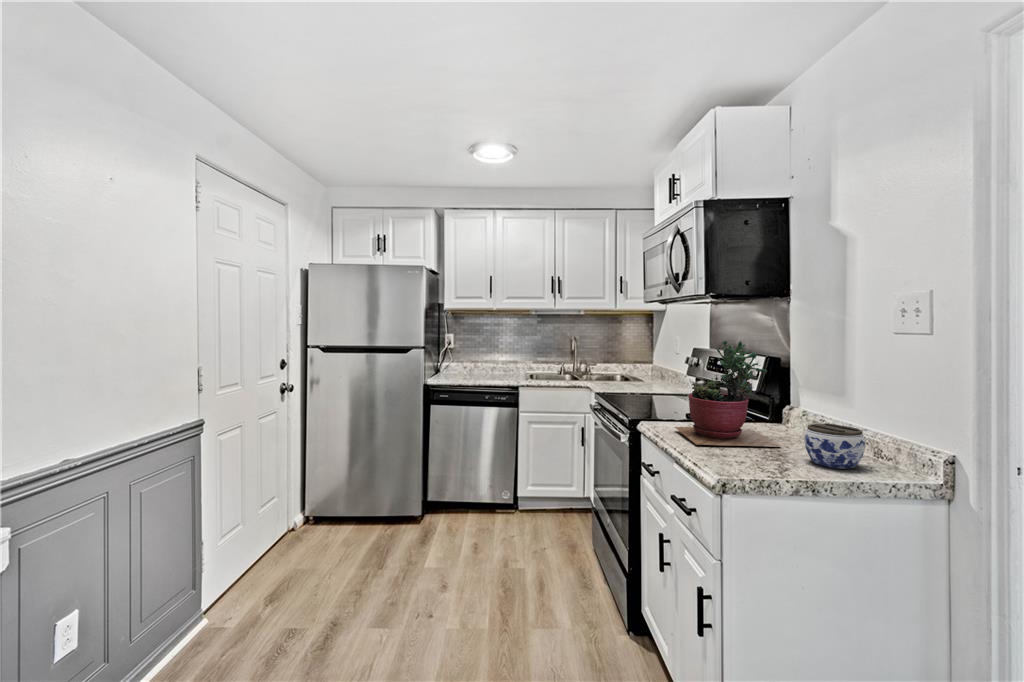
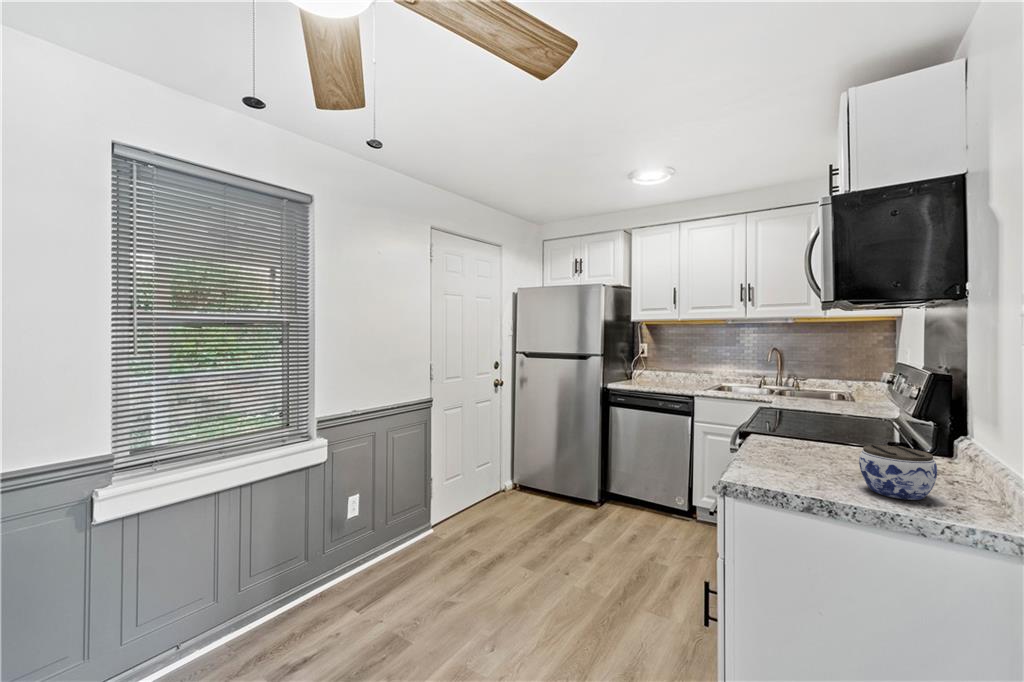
succulent plant: present [675,341,782,447] -> none [757,349,868,471]

